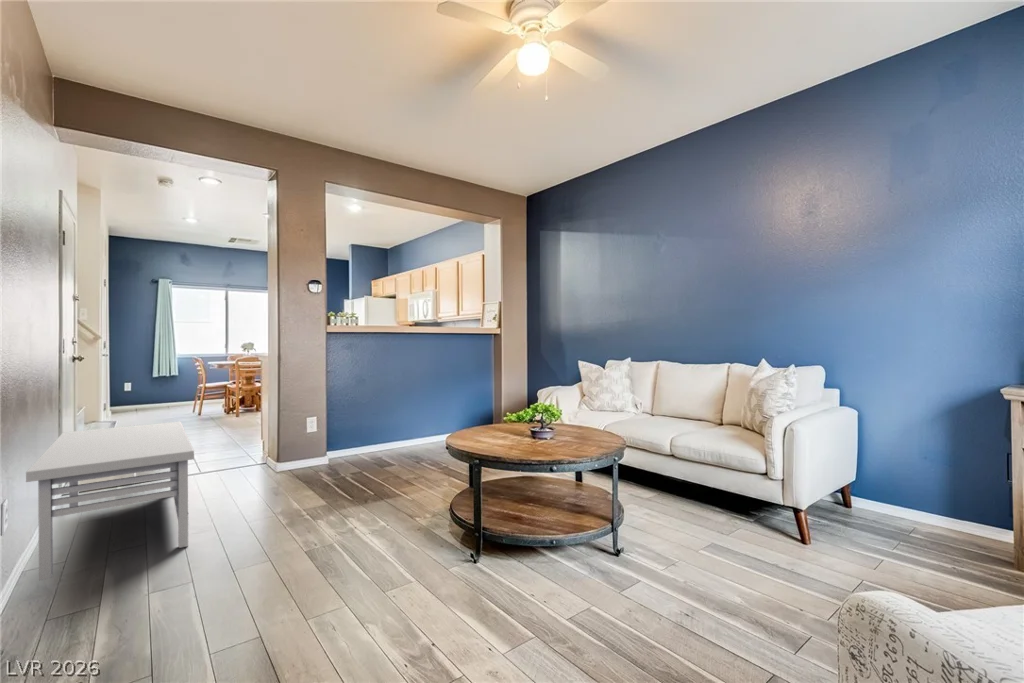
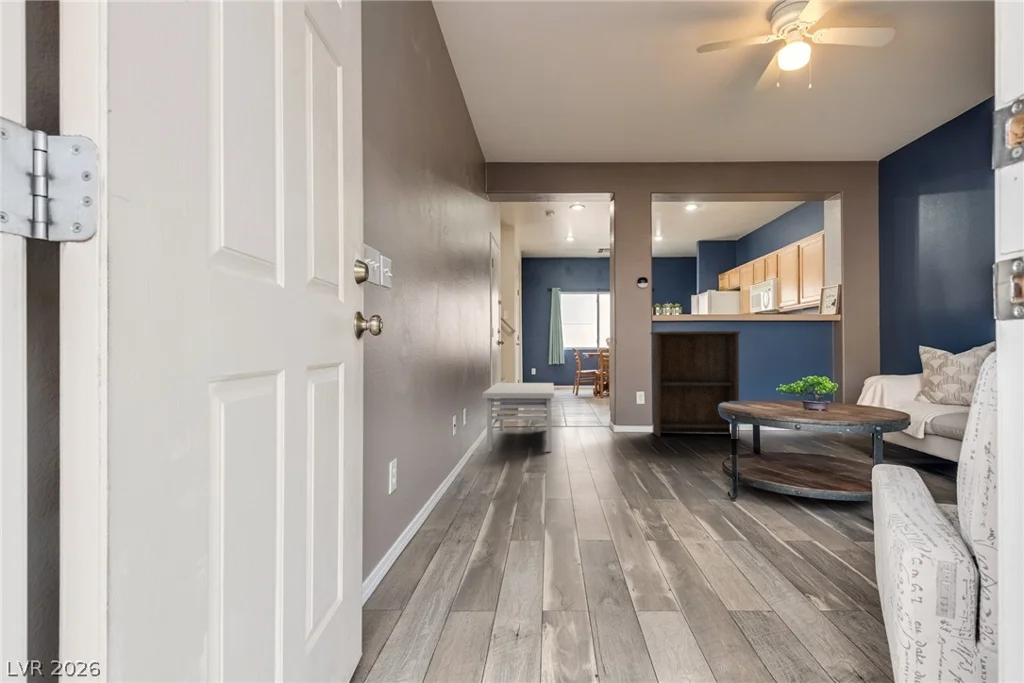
bookshelf: none [328,345,429,475] -> present [650,331,740,437]

